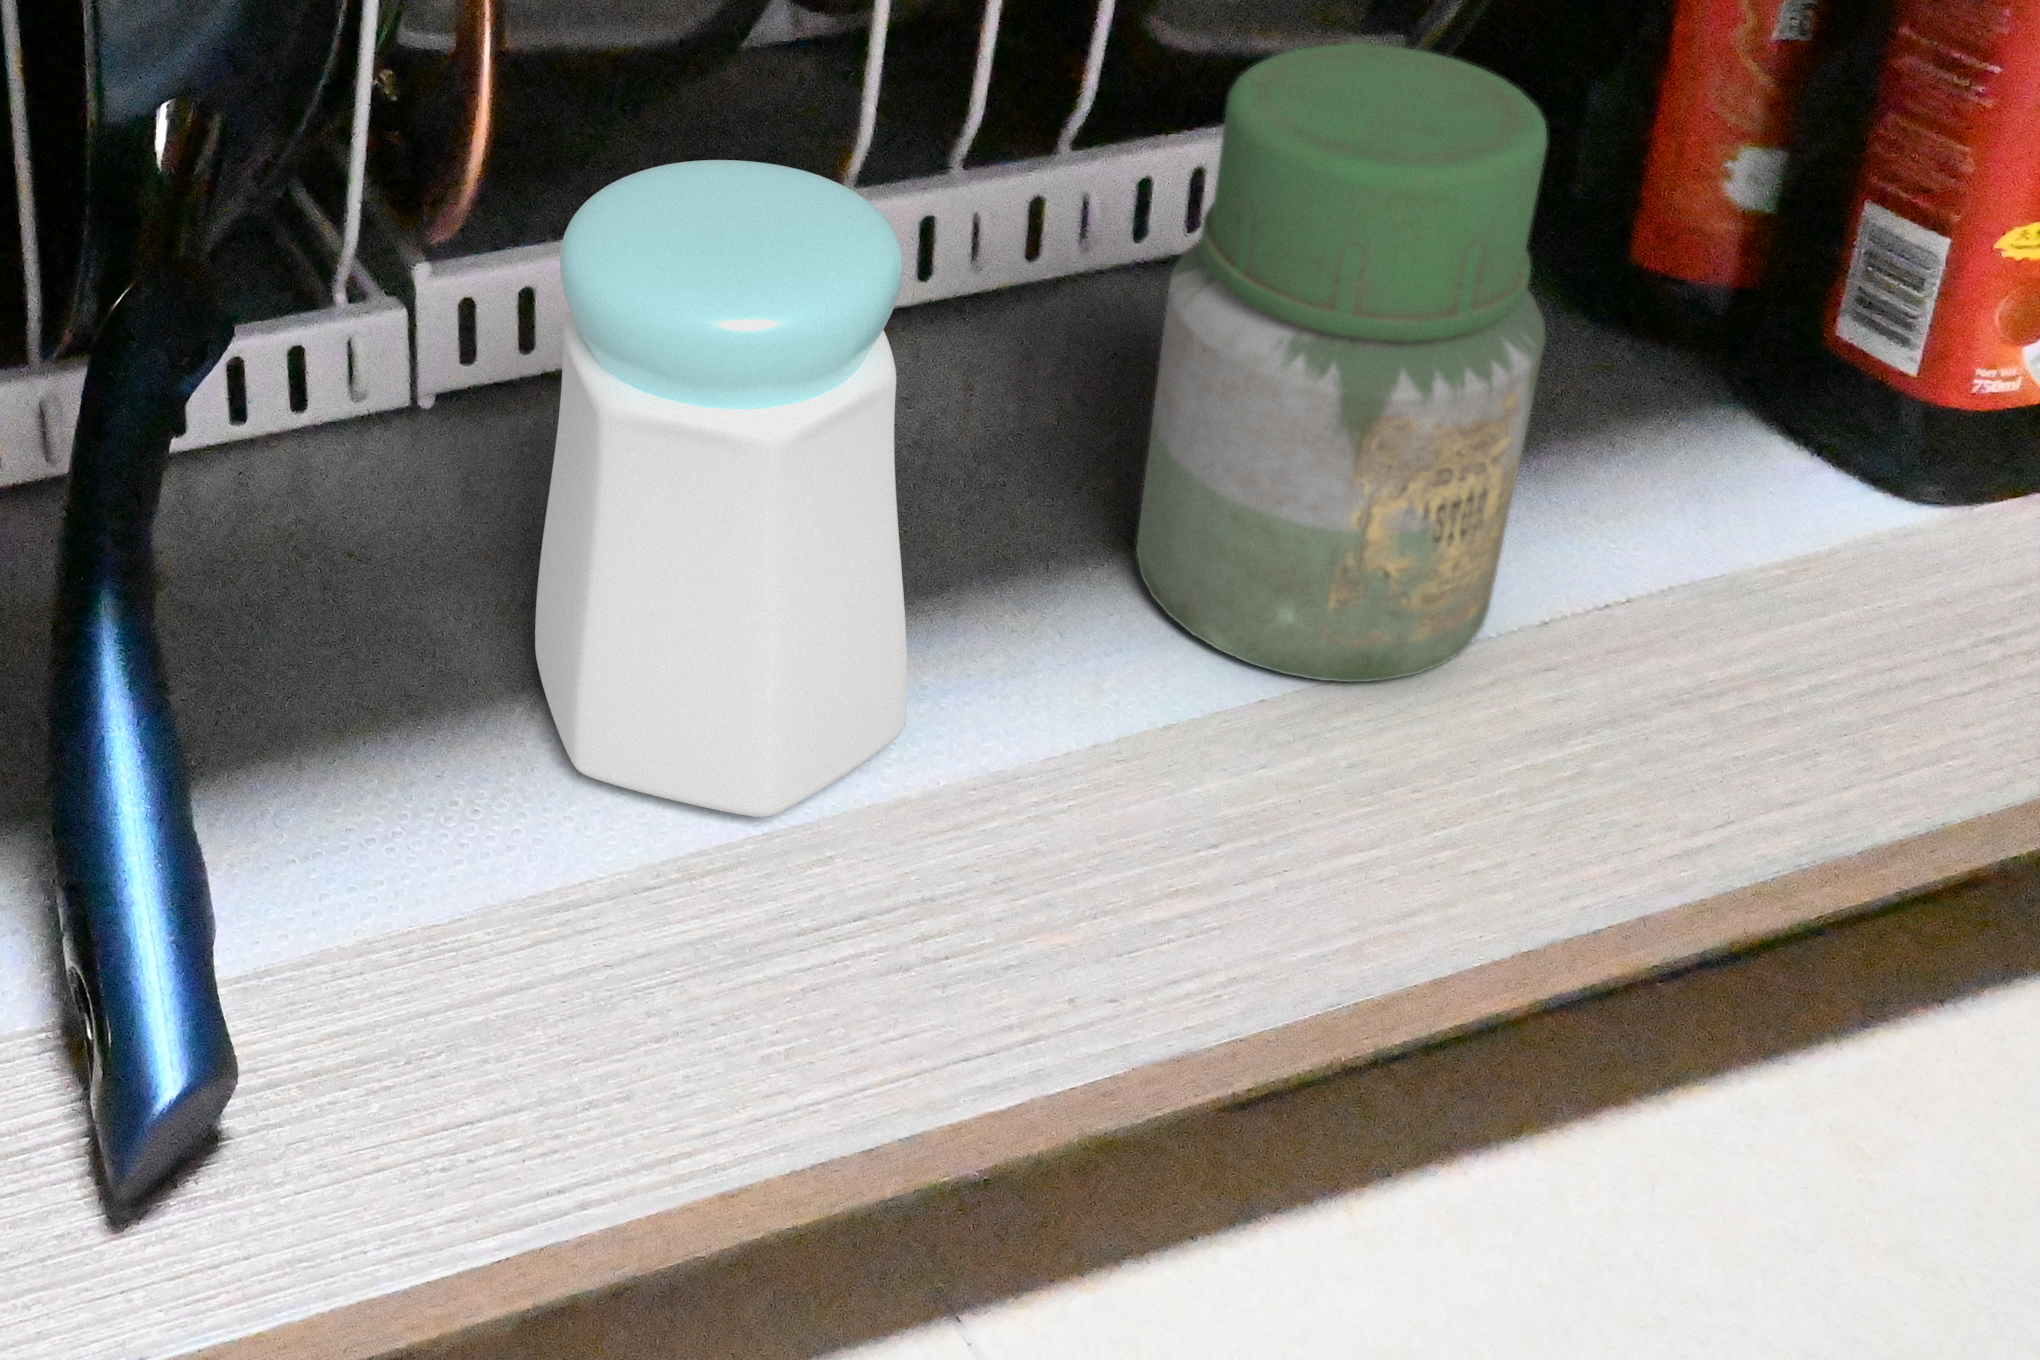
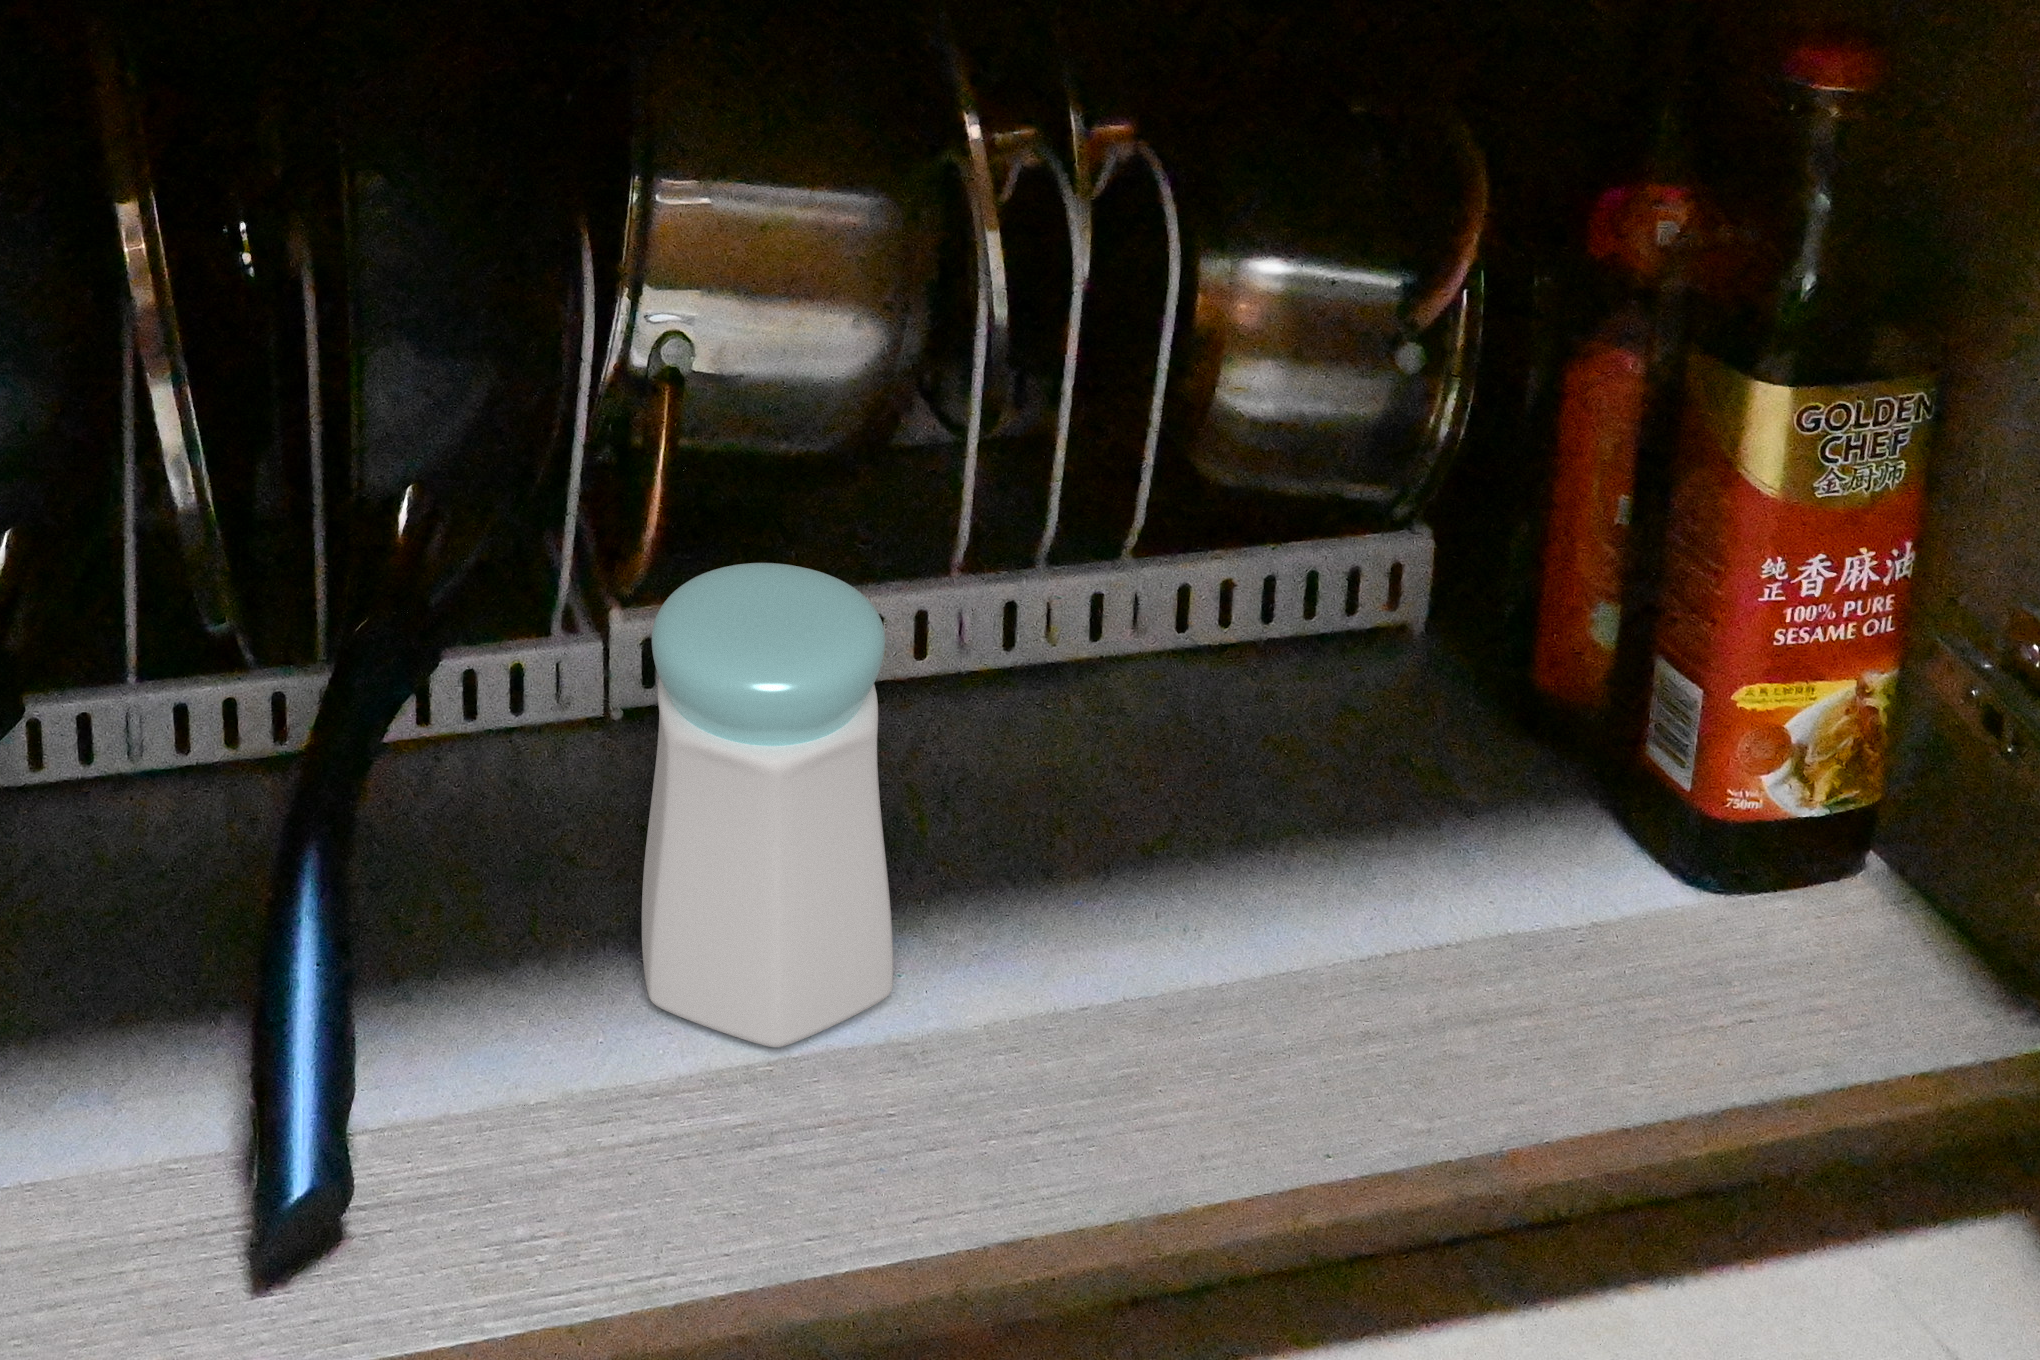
jar: present [1136,44,1547,682] -> none [1104,512,1371,989]

